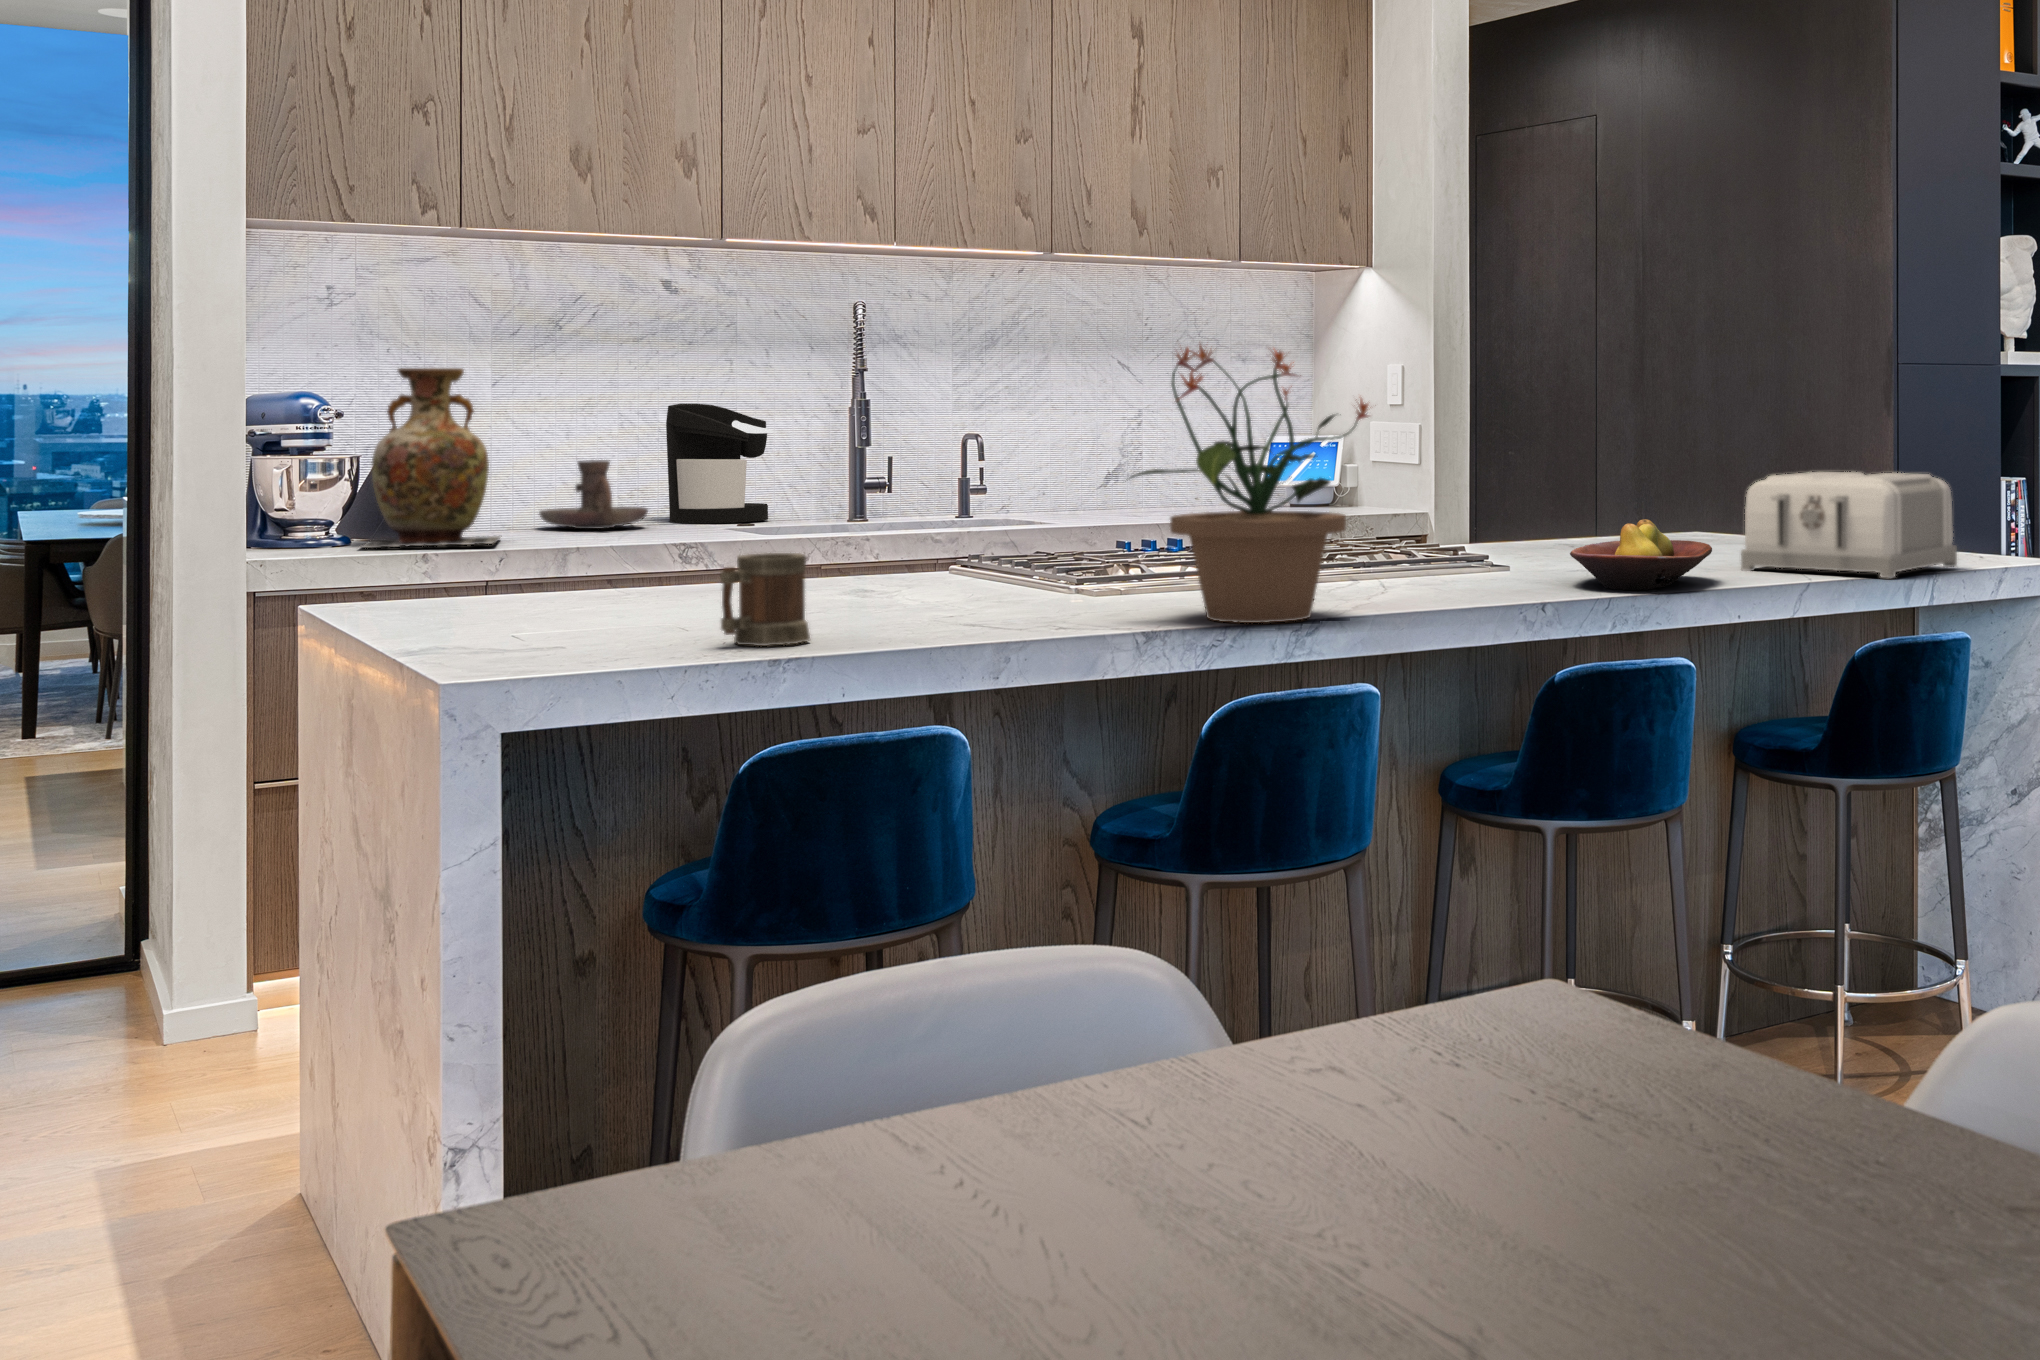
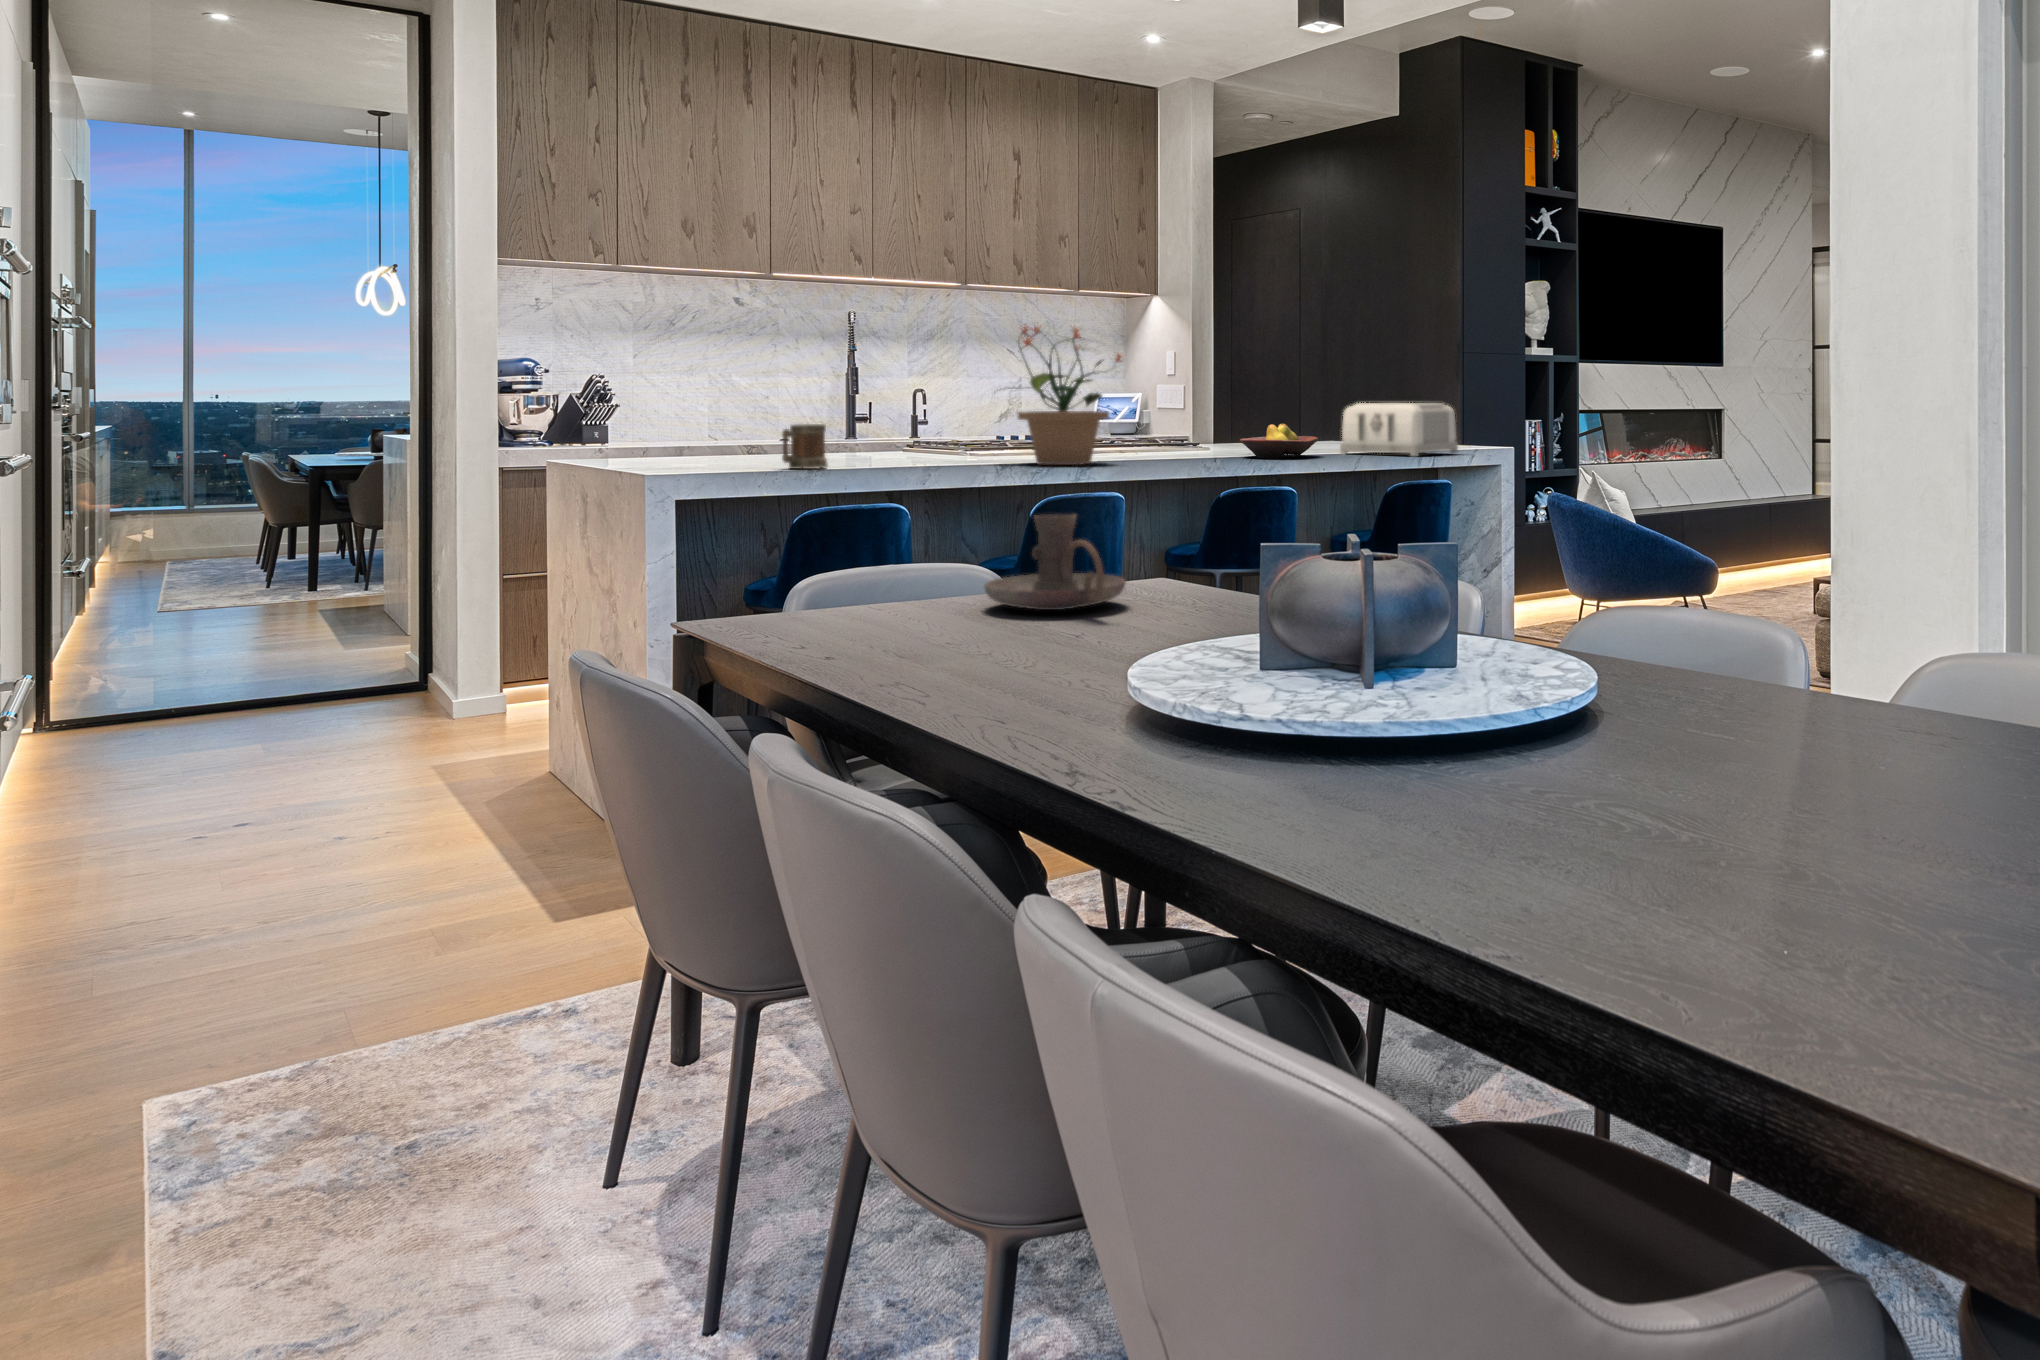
vase: present [361,368,500,548] -> none [562,343,644,444]
coffee maker: present [666,403,773,524] -> none [737,369,801,438]
candle holder: present [539,460,648,529] -> present [984,514,1126,610]

